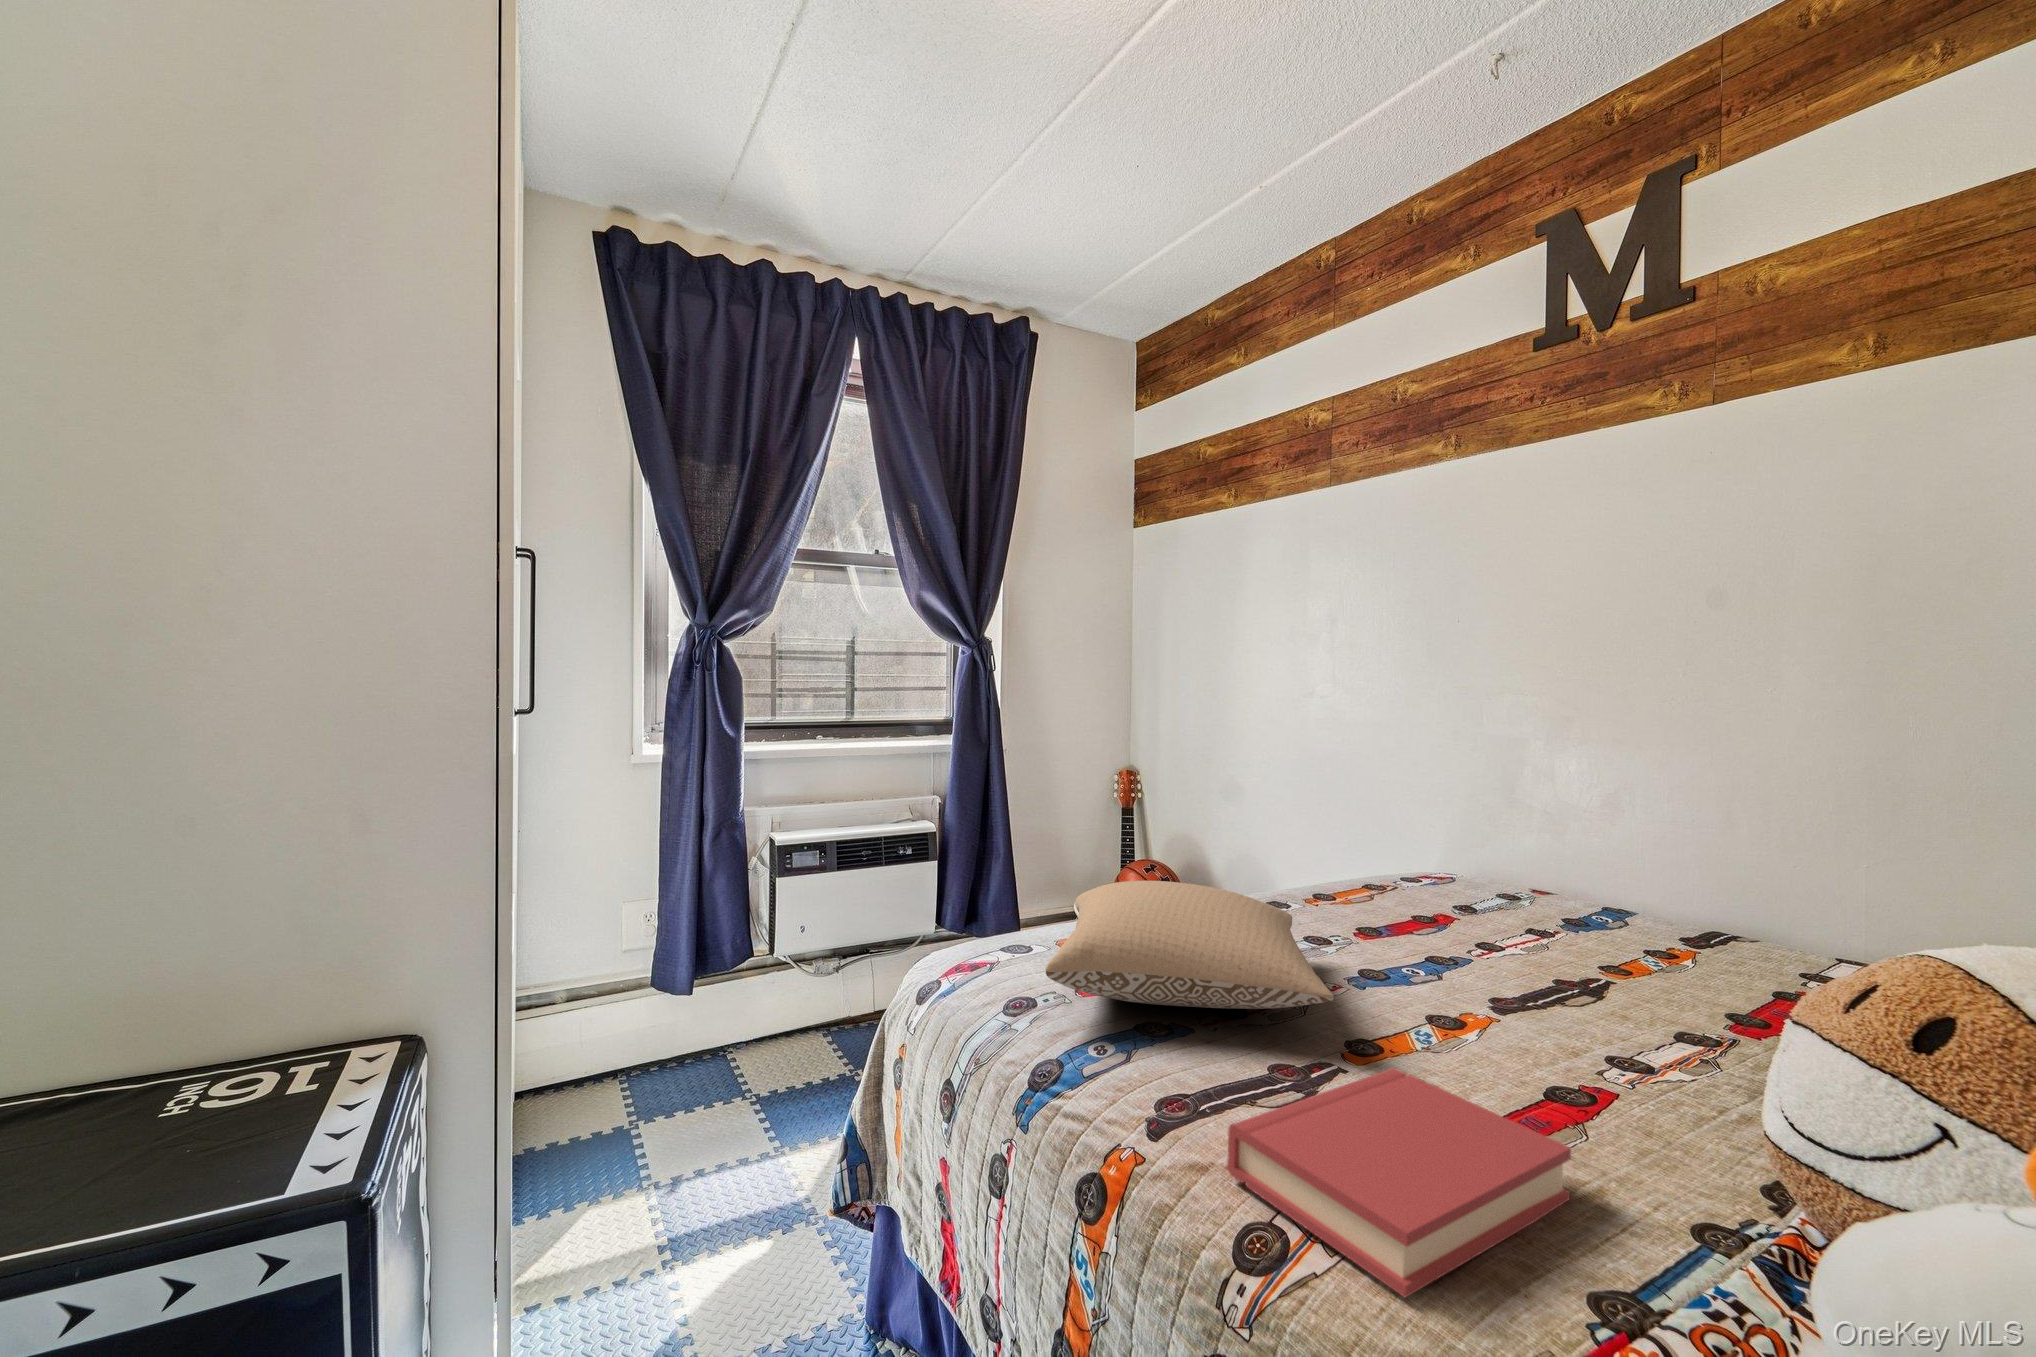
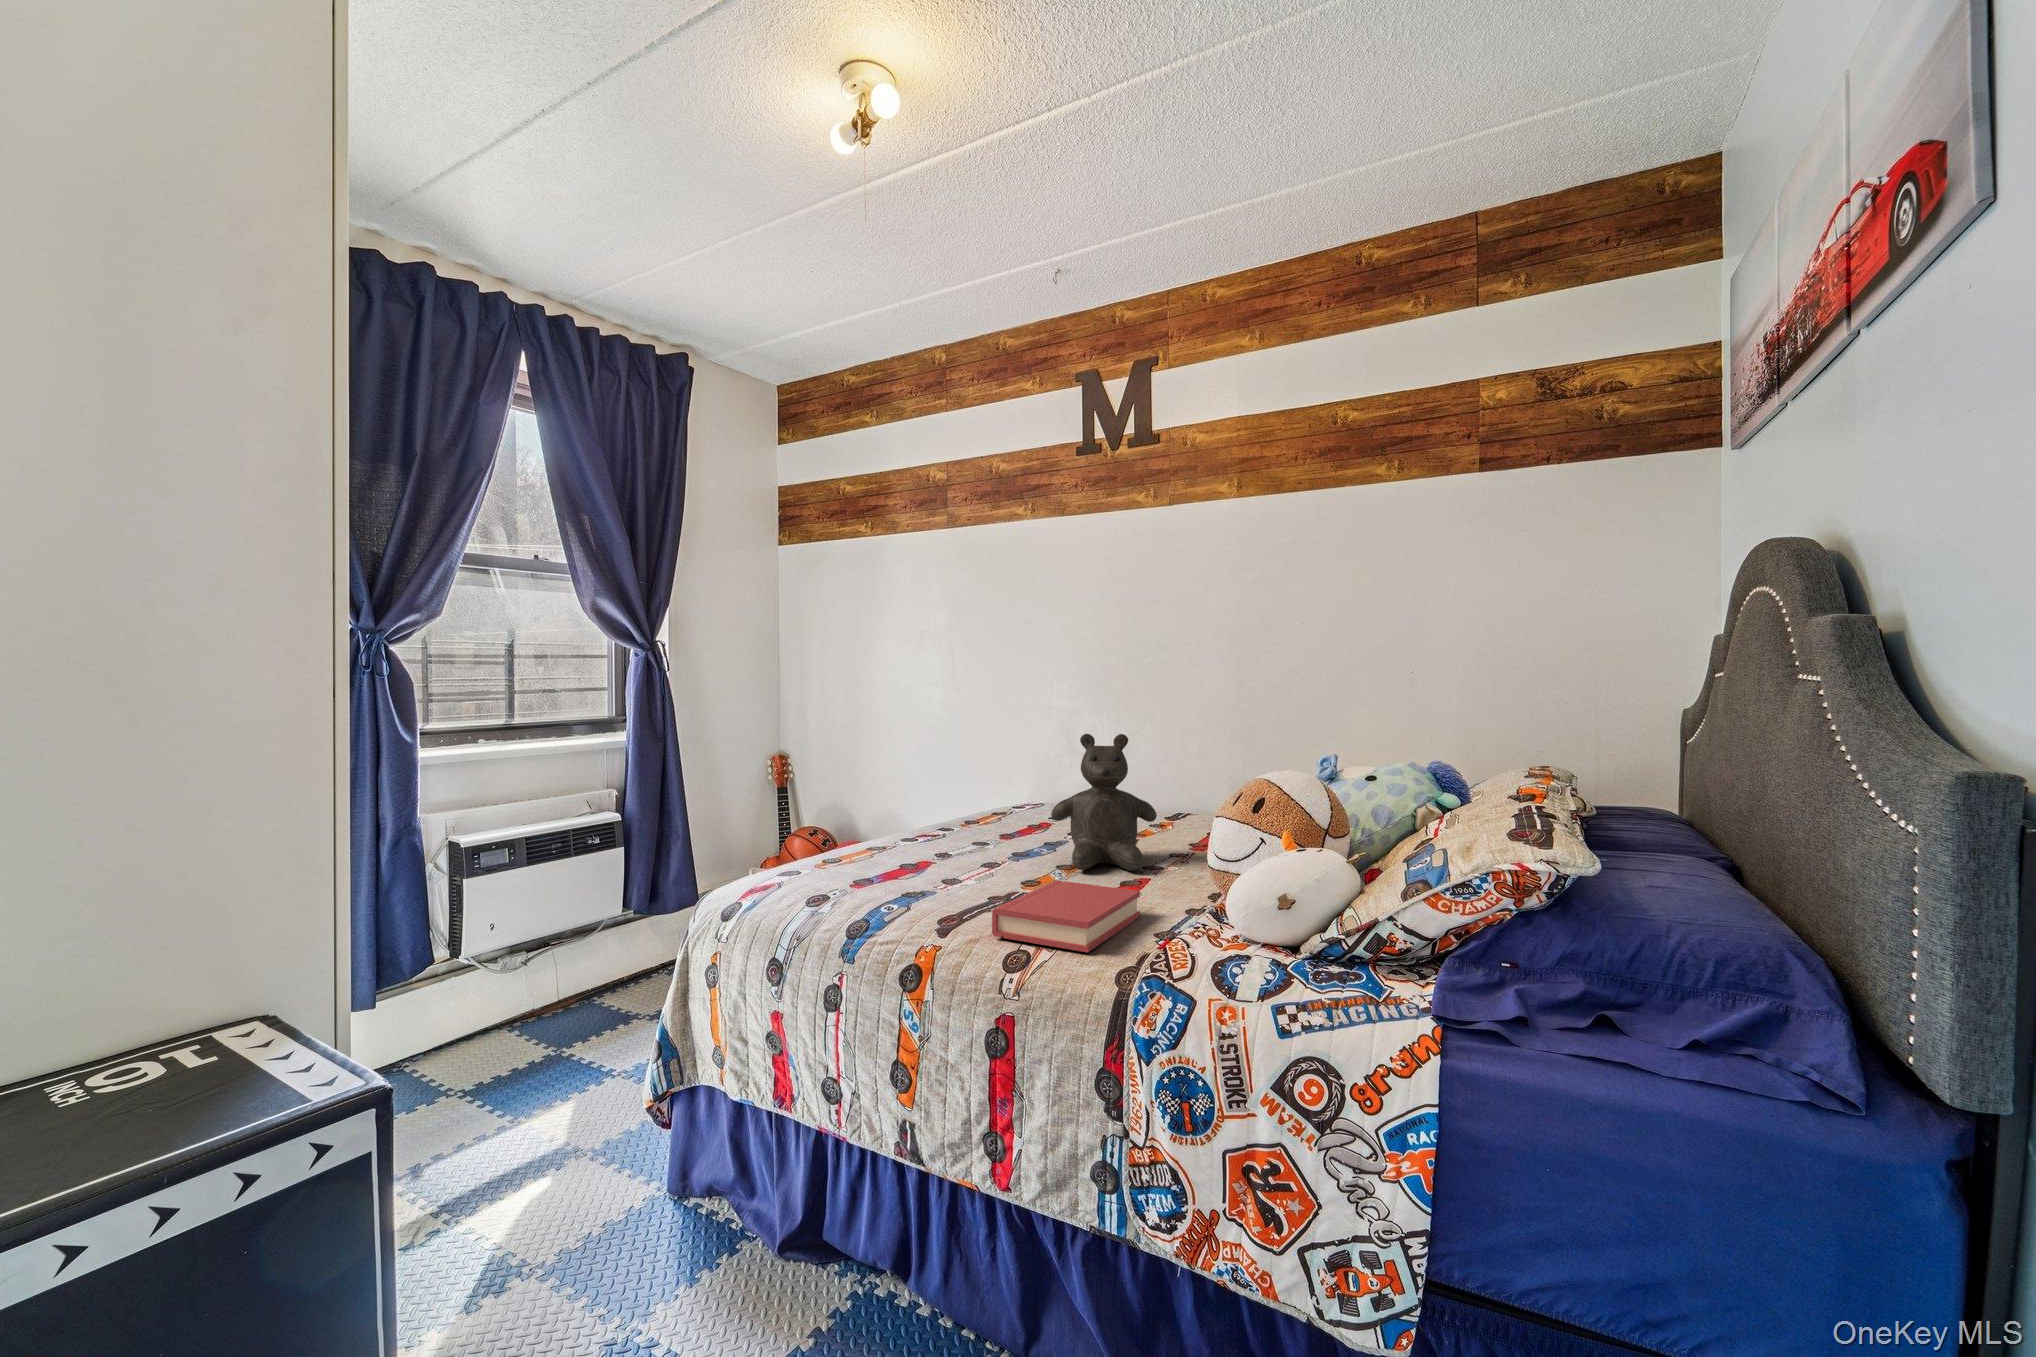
teddy bear: none [1428,791,1645,1061] -> present [1051,734,1157,871]
pillow: present [1046,881,1334,1009] -> none [826,810,1017,883]

